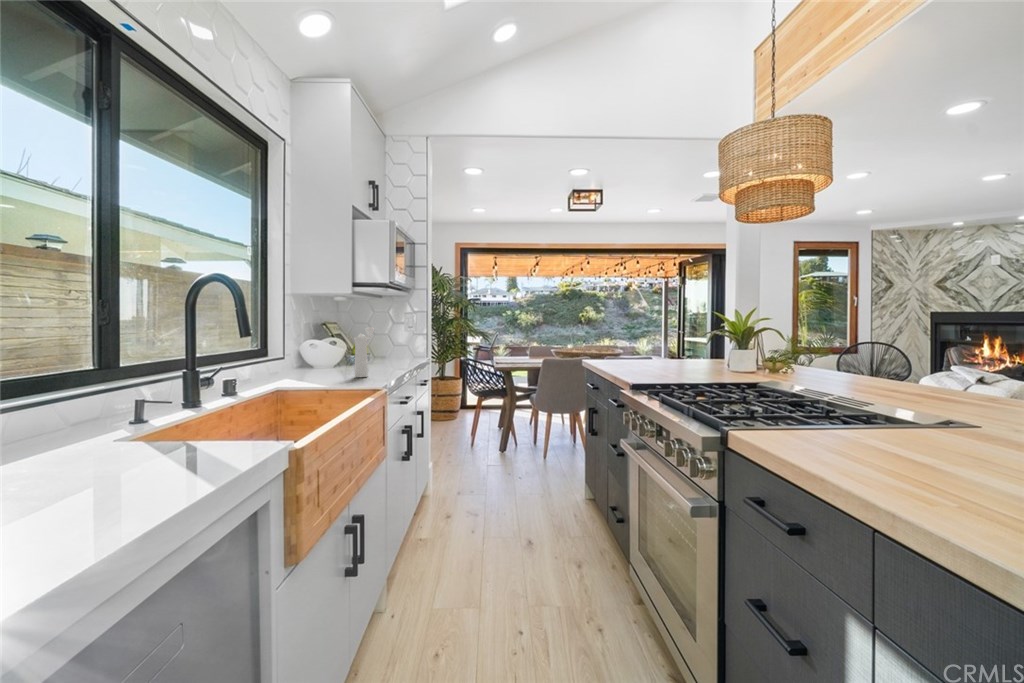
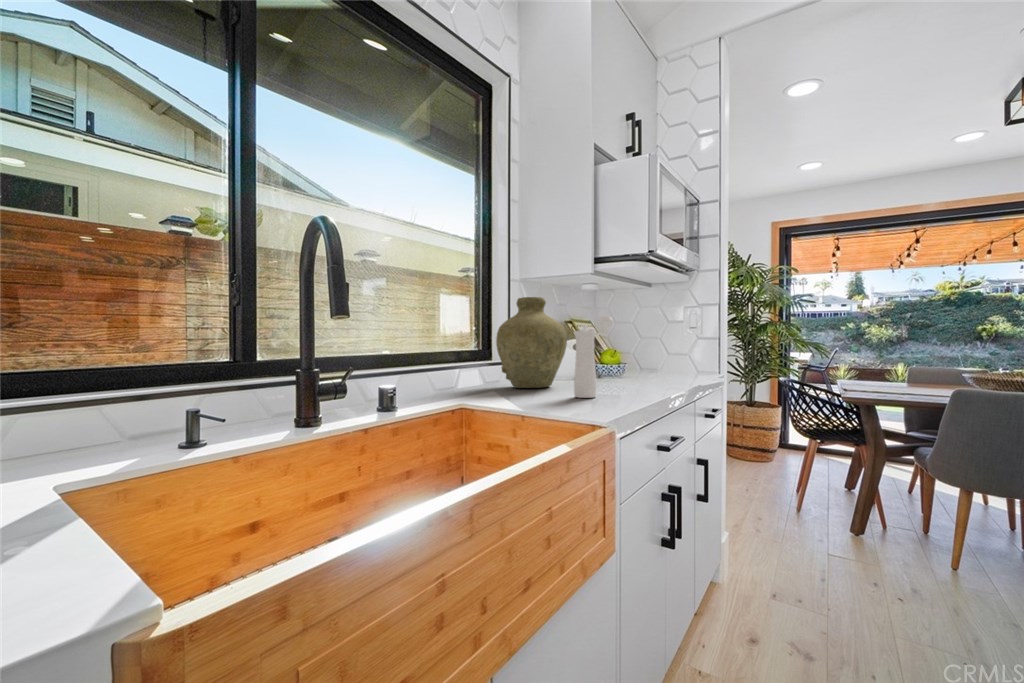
vase: none [285,312,339,375] -> present [496,297,567,388]

